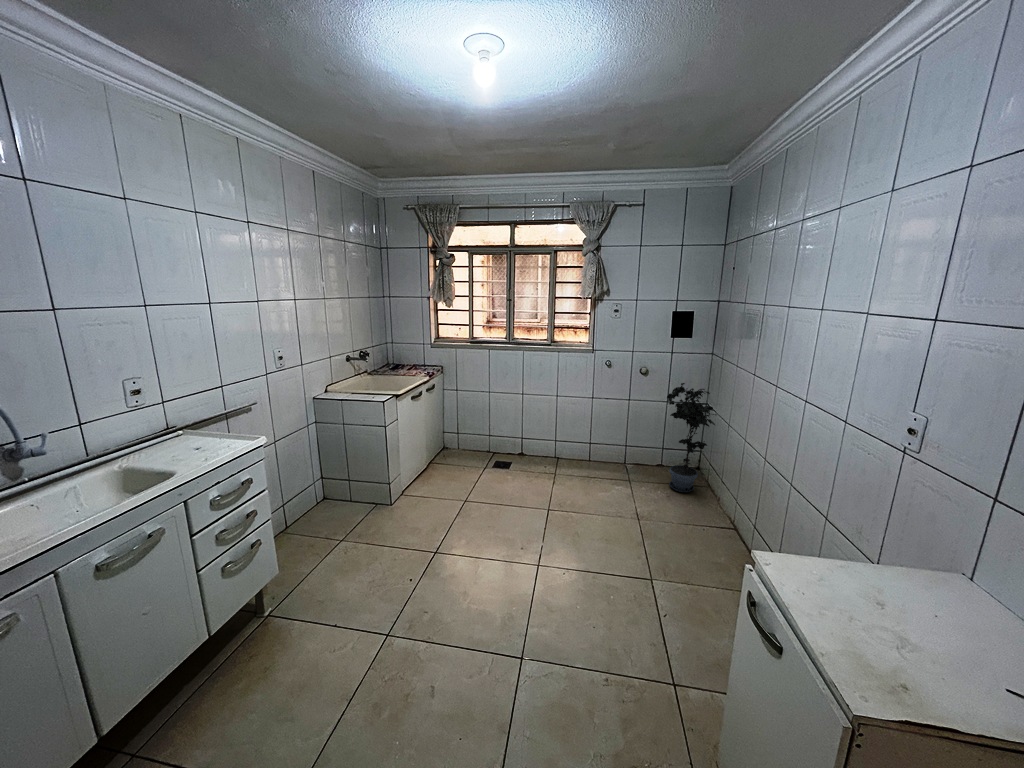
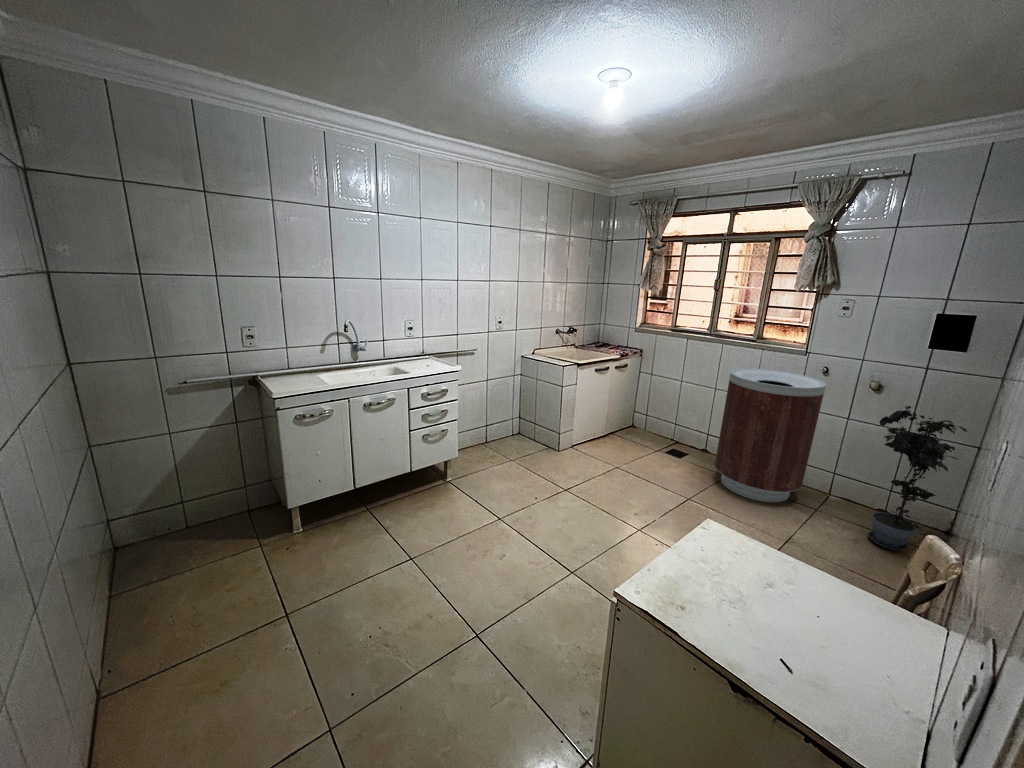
trash can: none [547,369,623,487] -> present [715,368,826,502]

